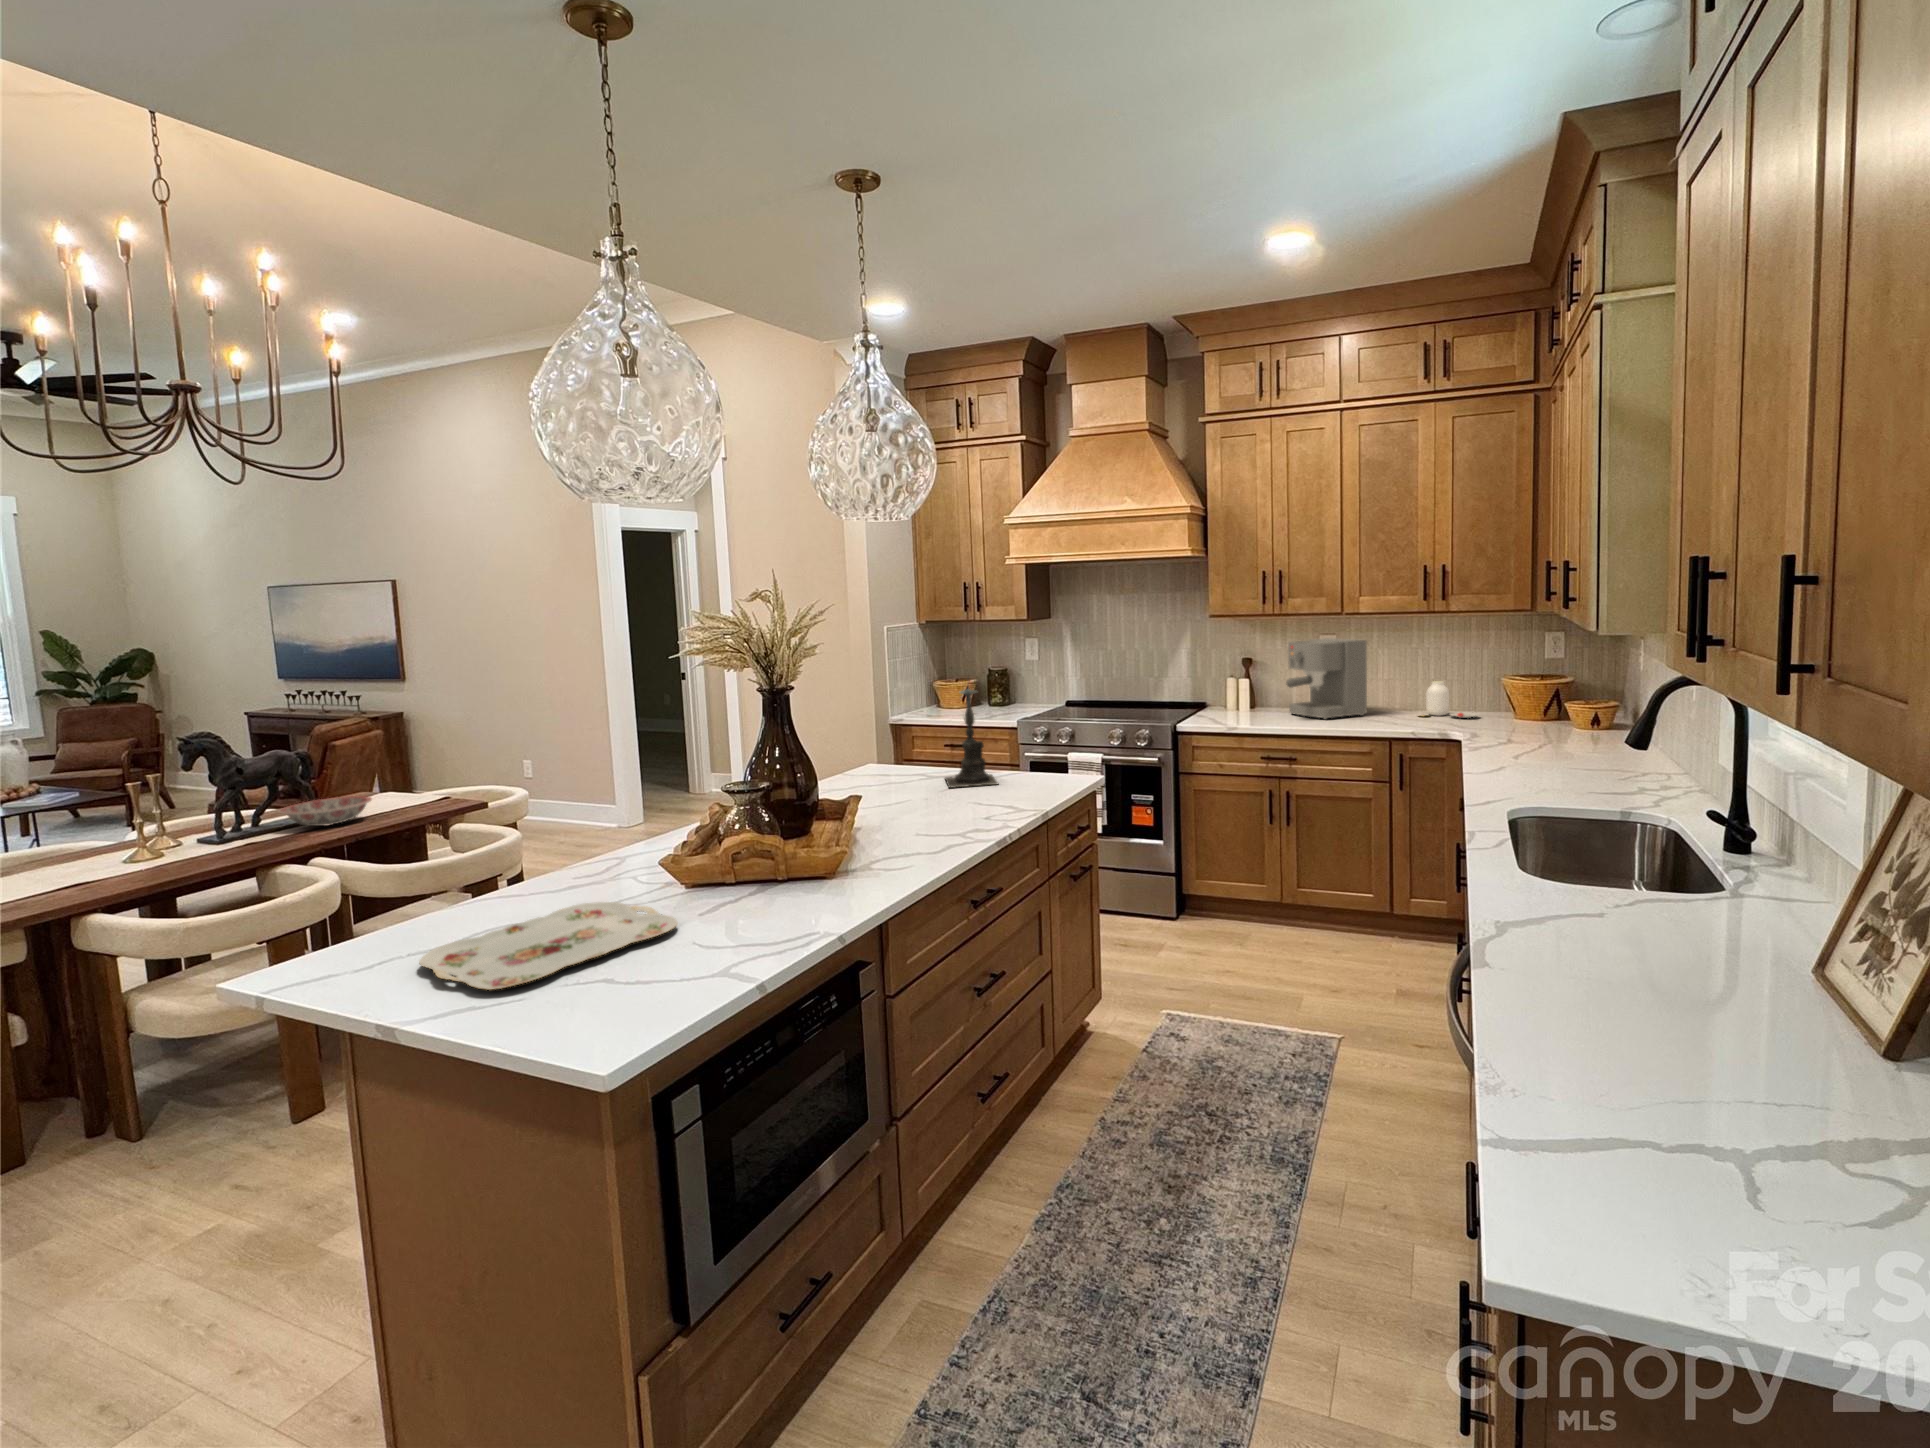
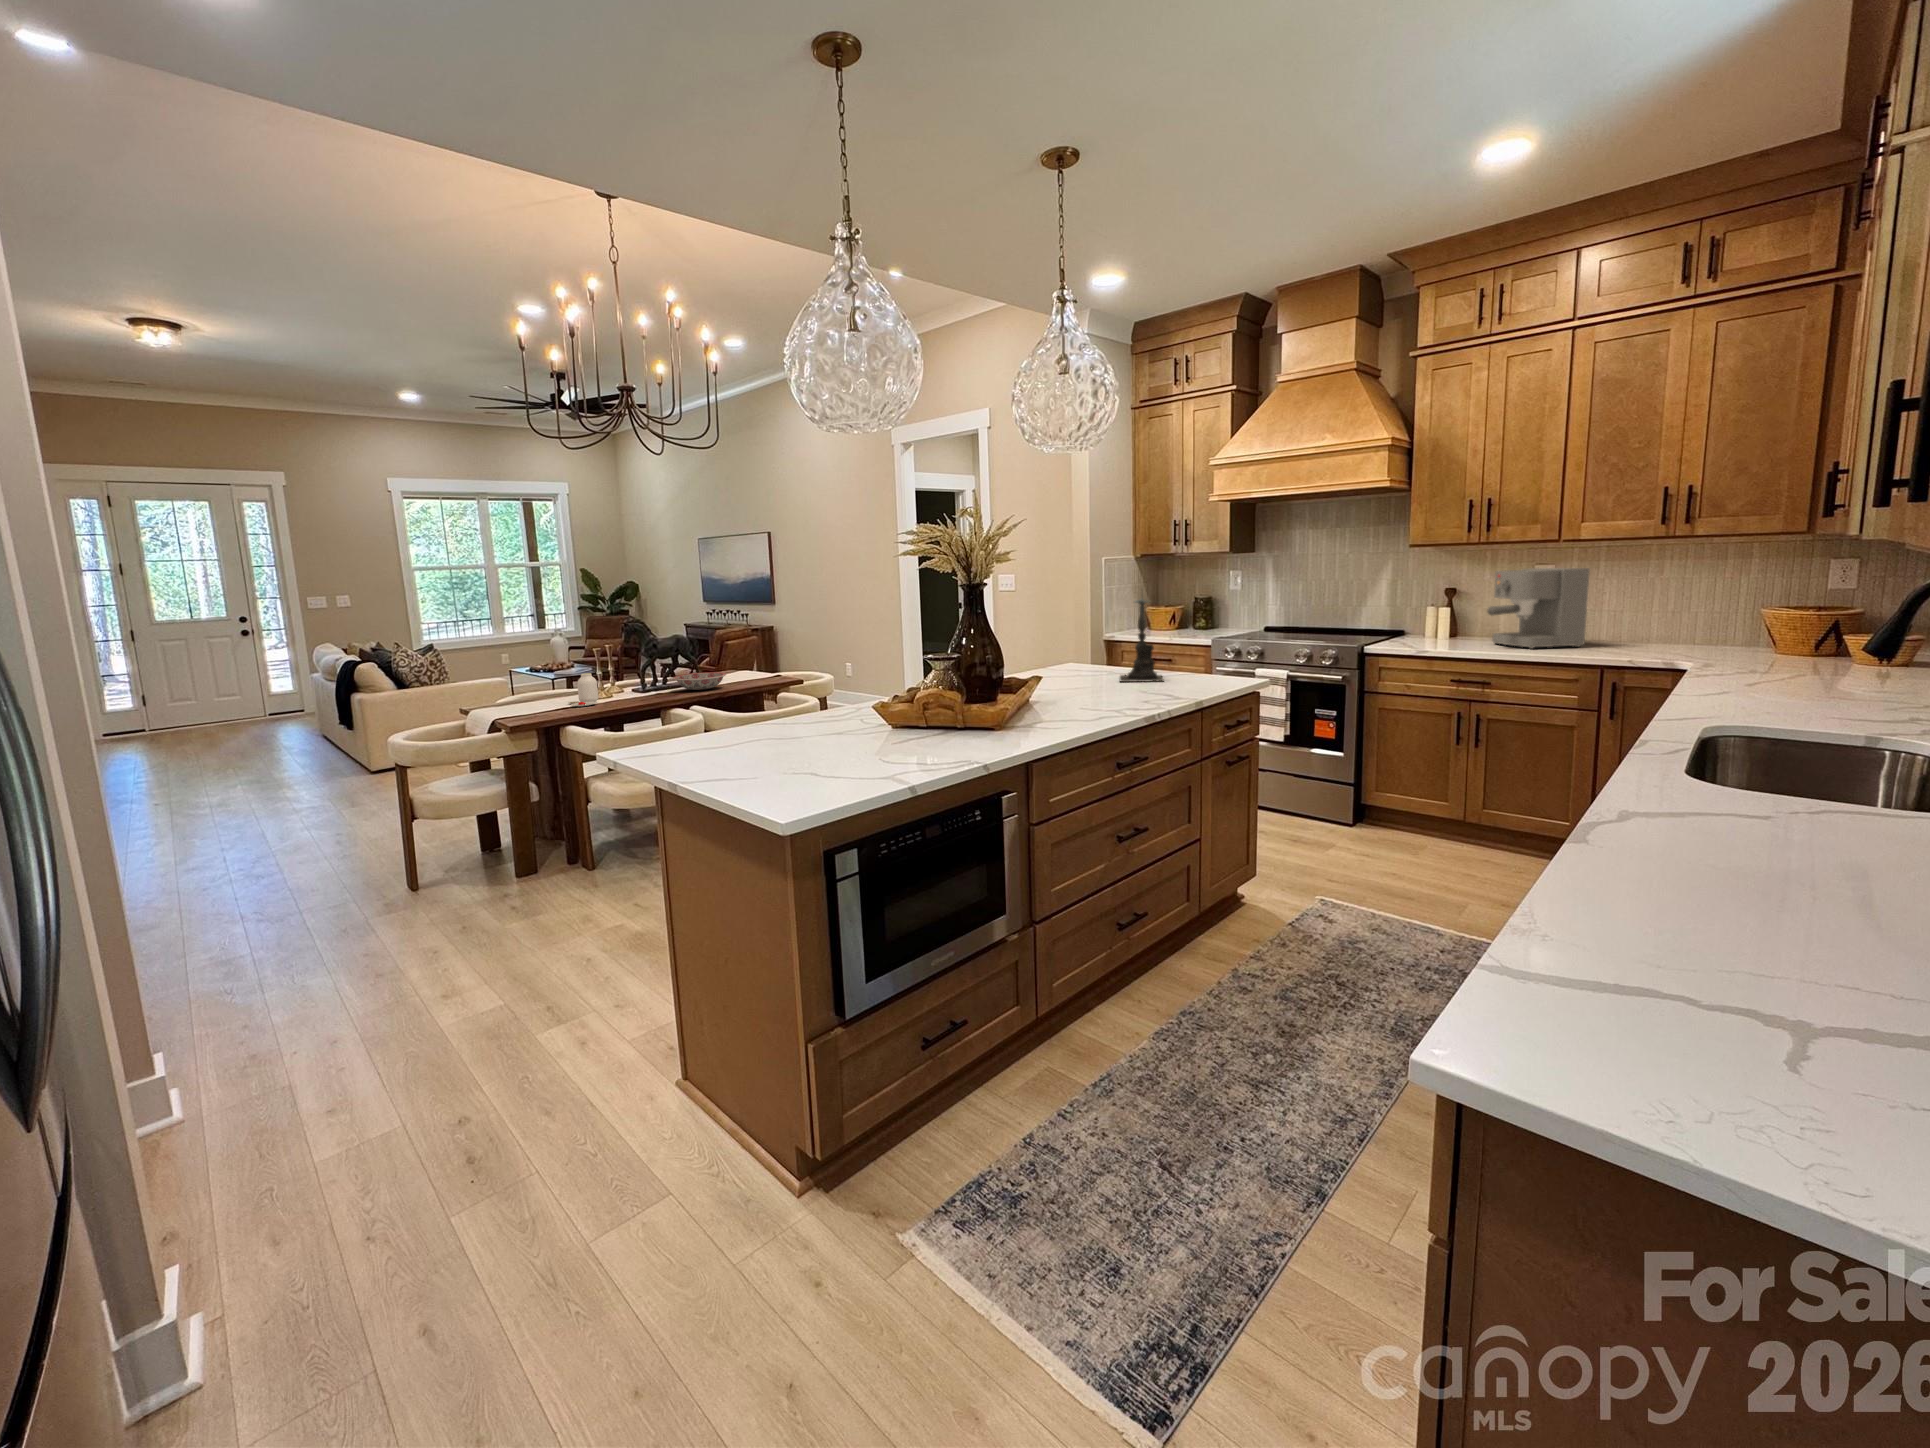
jar: present [1426,681,1478,718] -> present [570,673,598,707]
serving tray: present [419,902,678,990] -> none [707,729,872,768]

